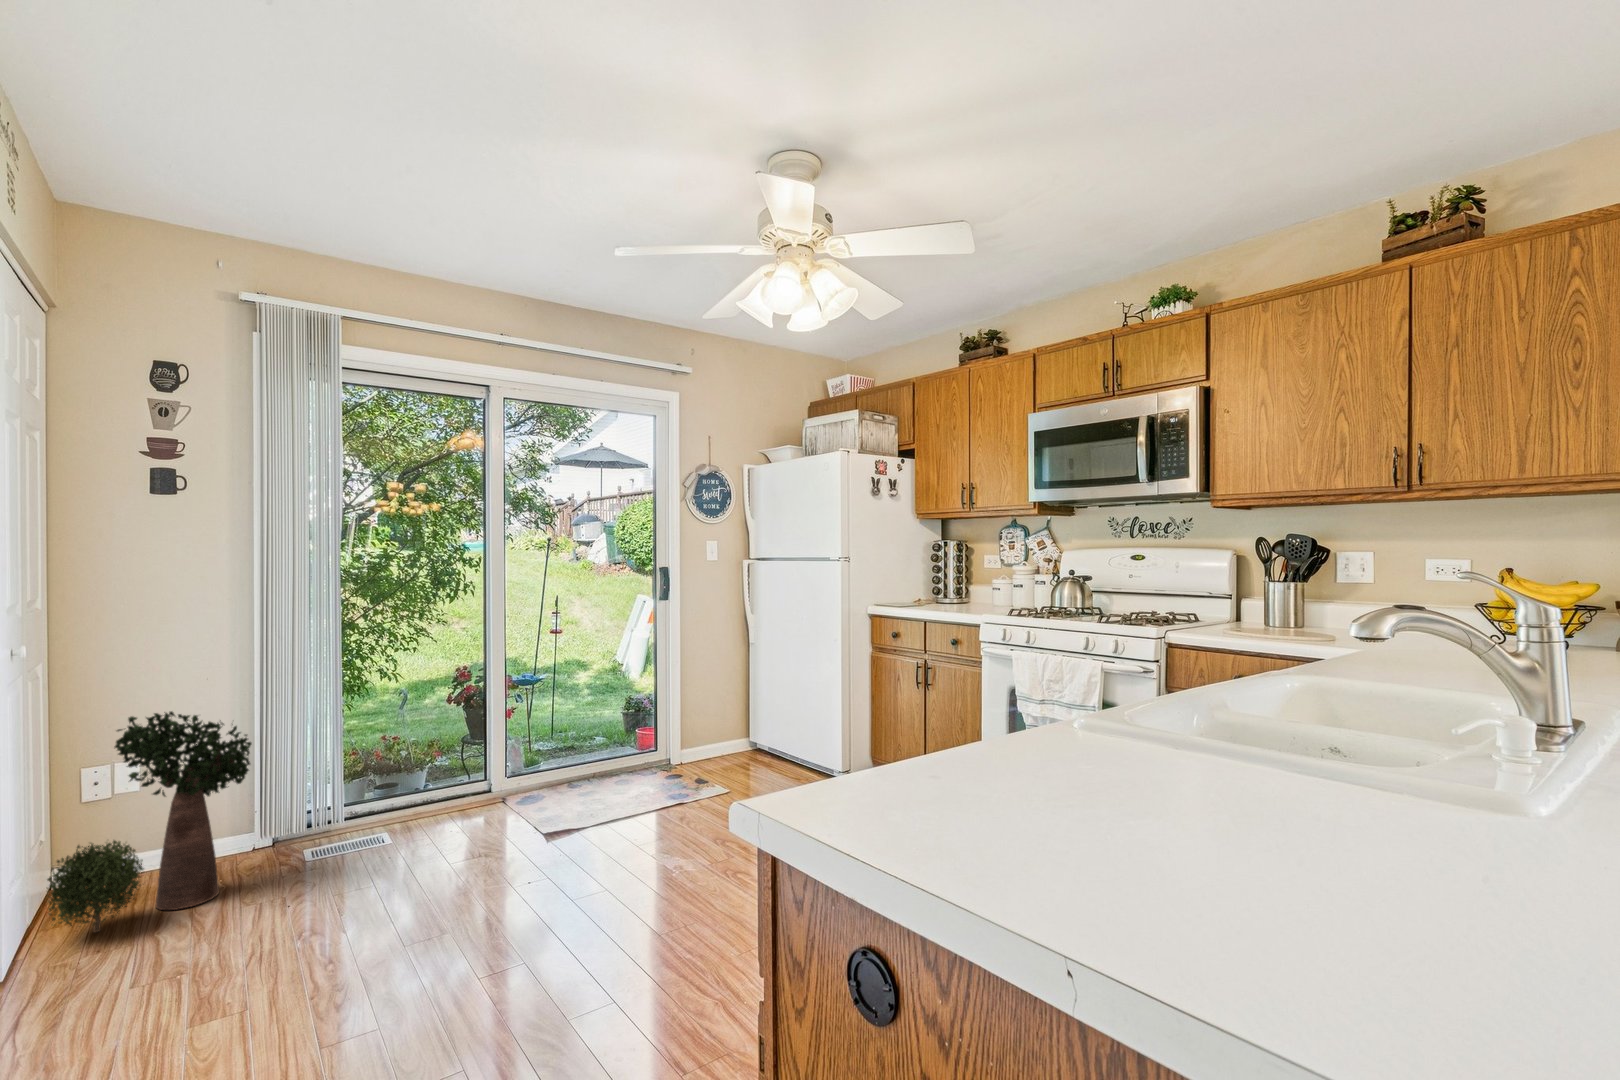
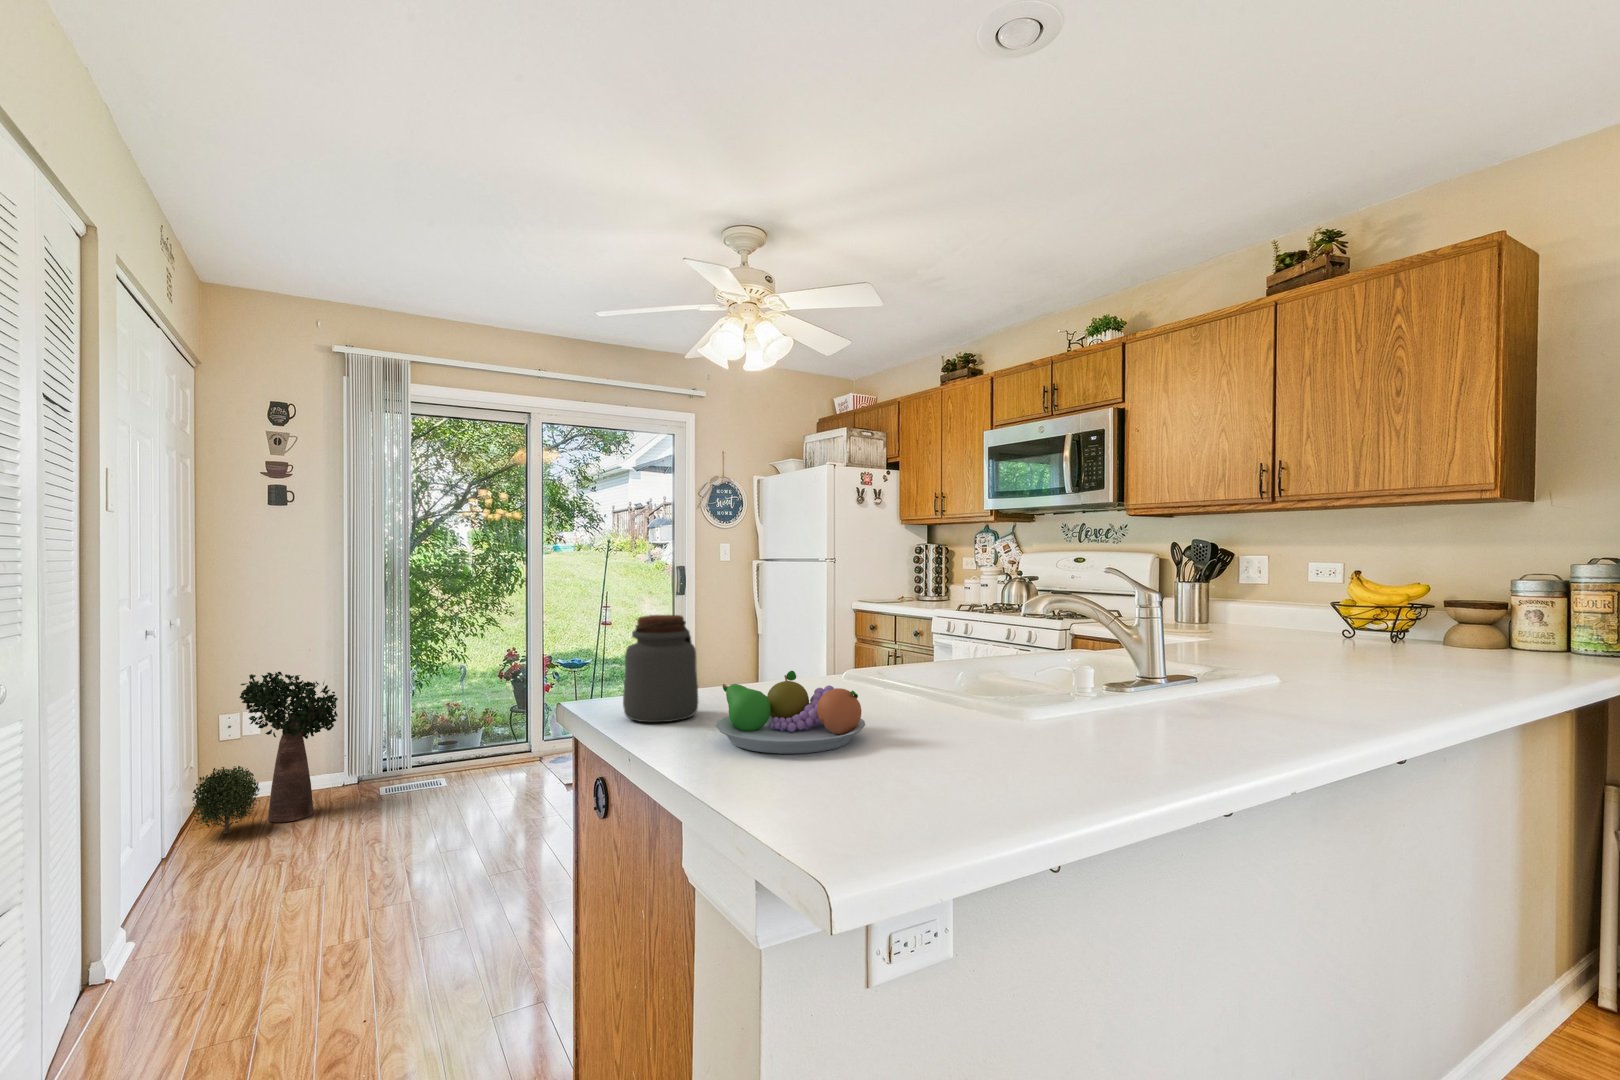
jar: none [883,654,1012,846] -> present [623,615,699,722]
fruit bowl: none [1108,753,1459,941] -> present [716,671,865,754]

